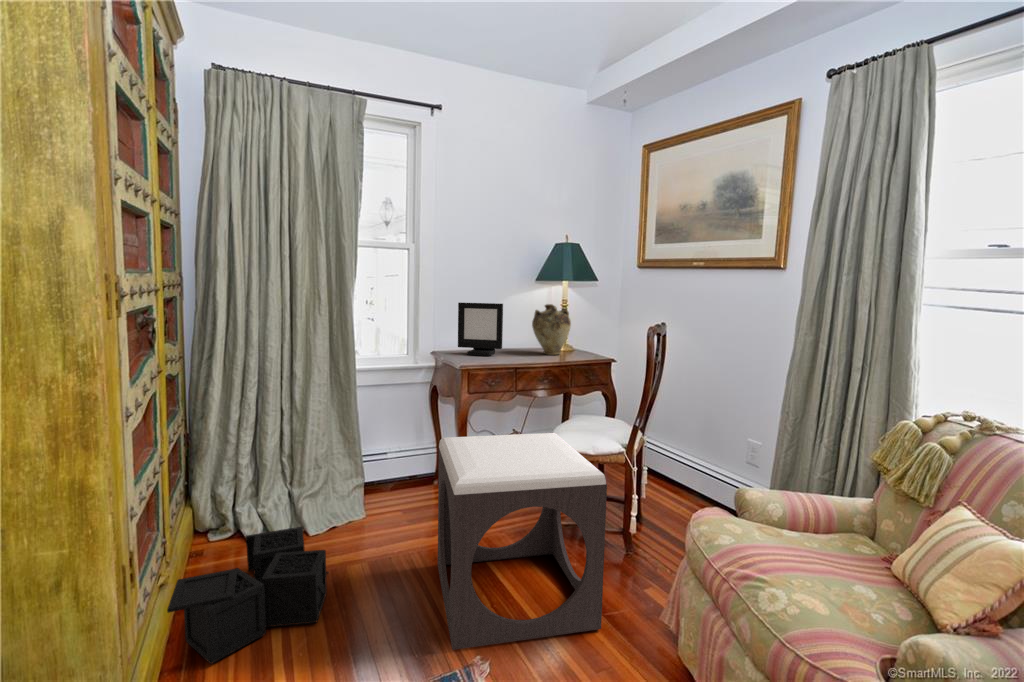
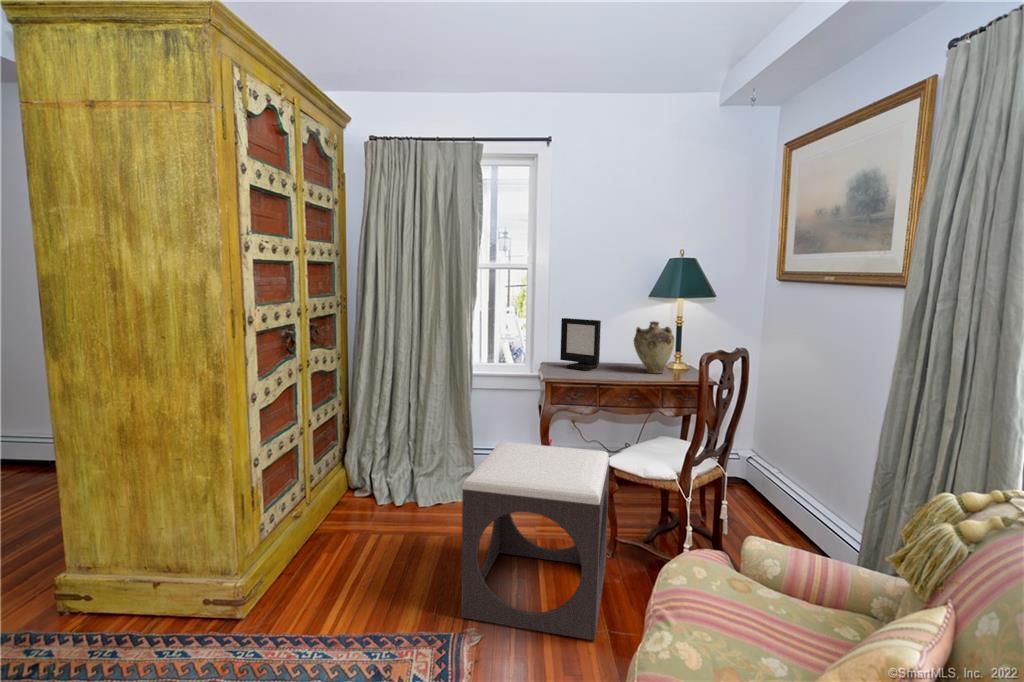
storage bin: present [167,527,329,664] -> none [287,496,414,578]

